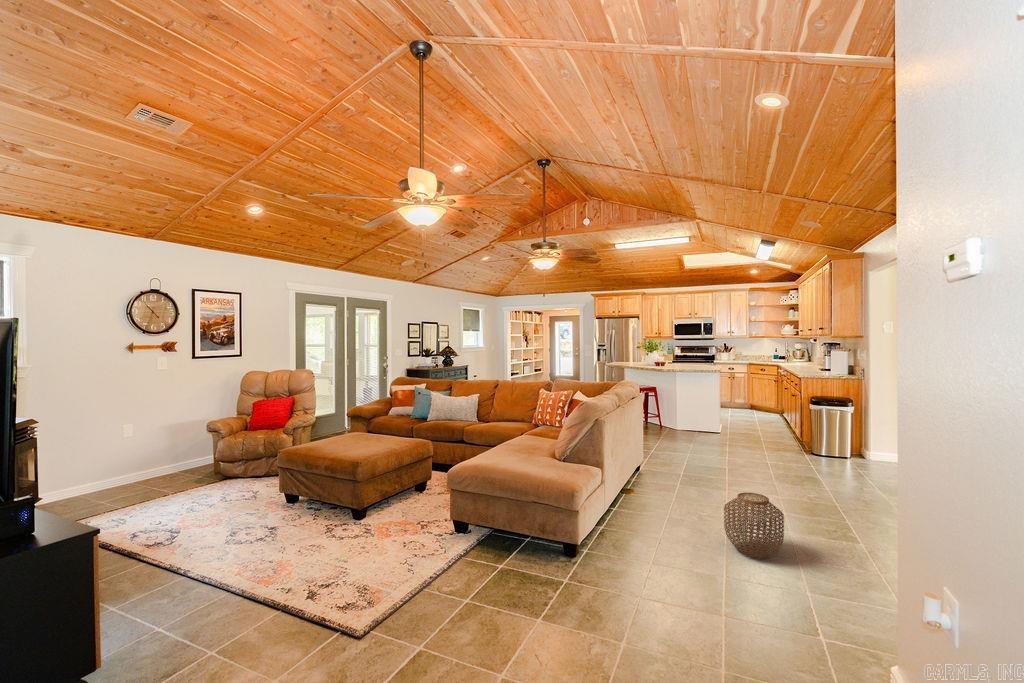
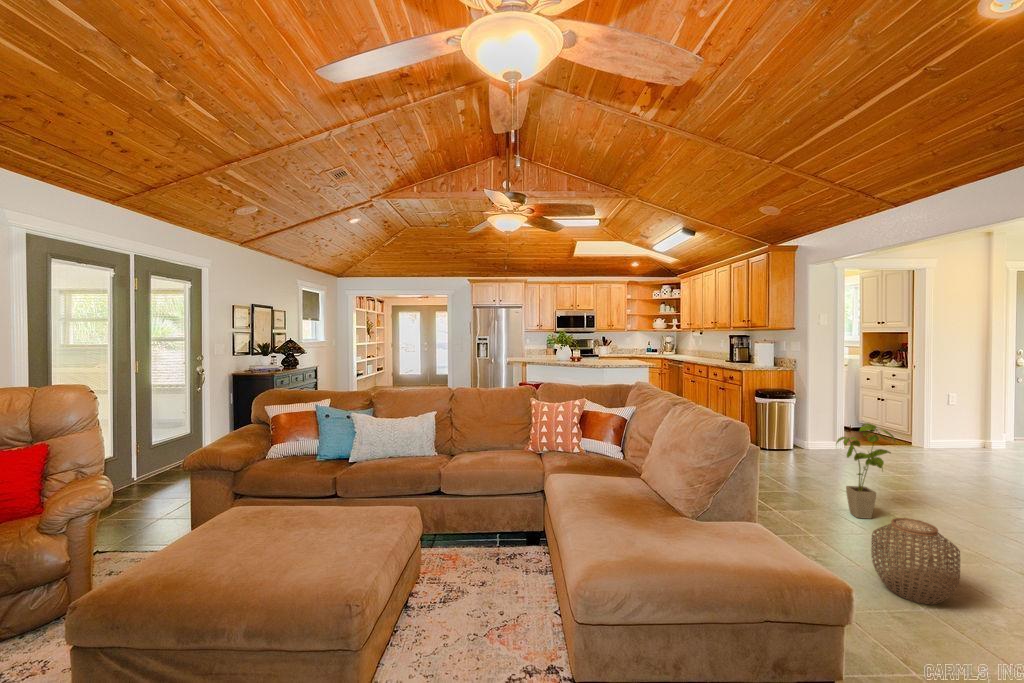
house plant: none [796,425,852,512] -> present [837,423,895,519]

